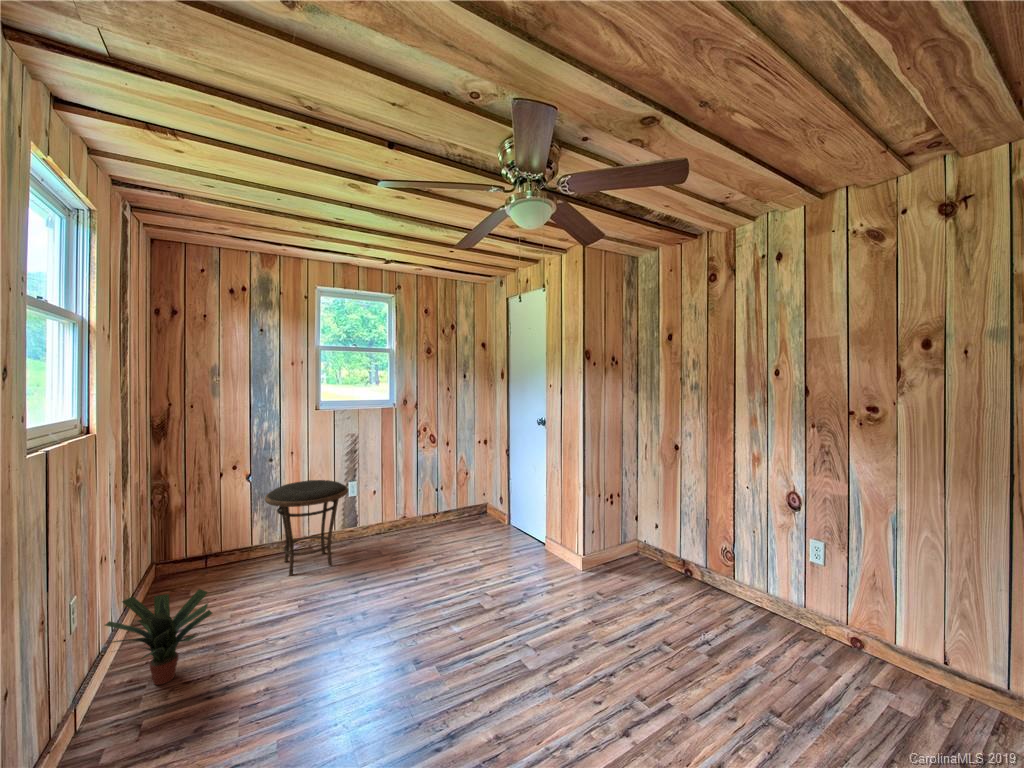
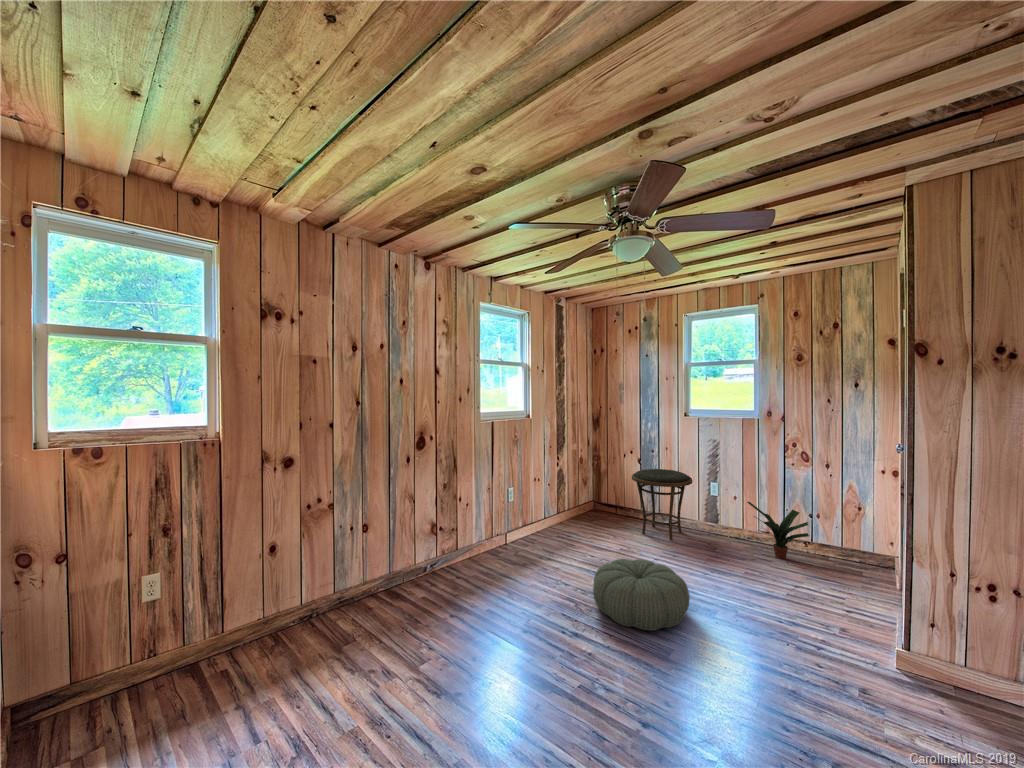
pouf: none [382,583,500,685] -> present [593,559,690,631]
potted plant: present [105,589,212,685] -> present [747,502,809,559]

